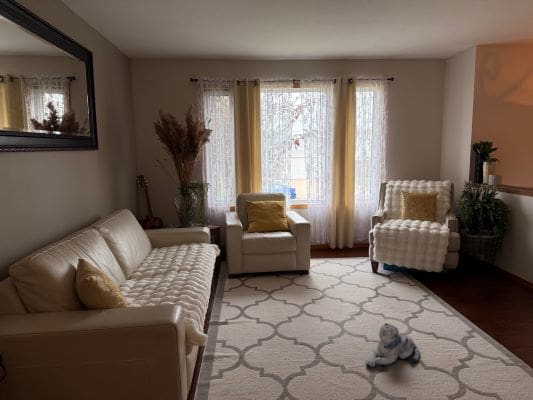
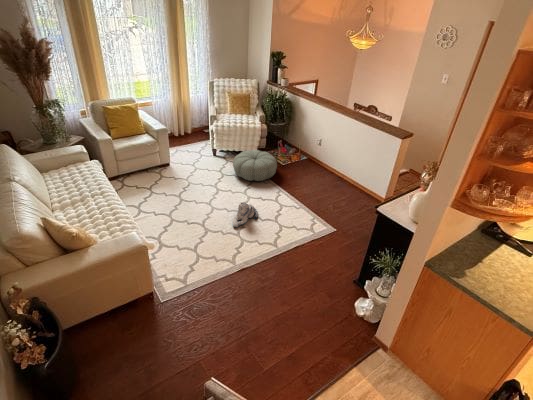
pouf: none [395,264,472,311] -> present [233,150,277,181]

